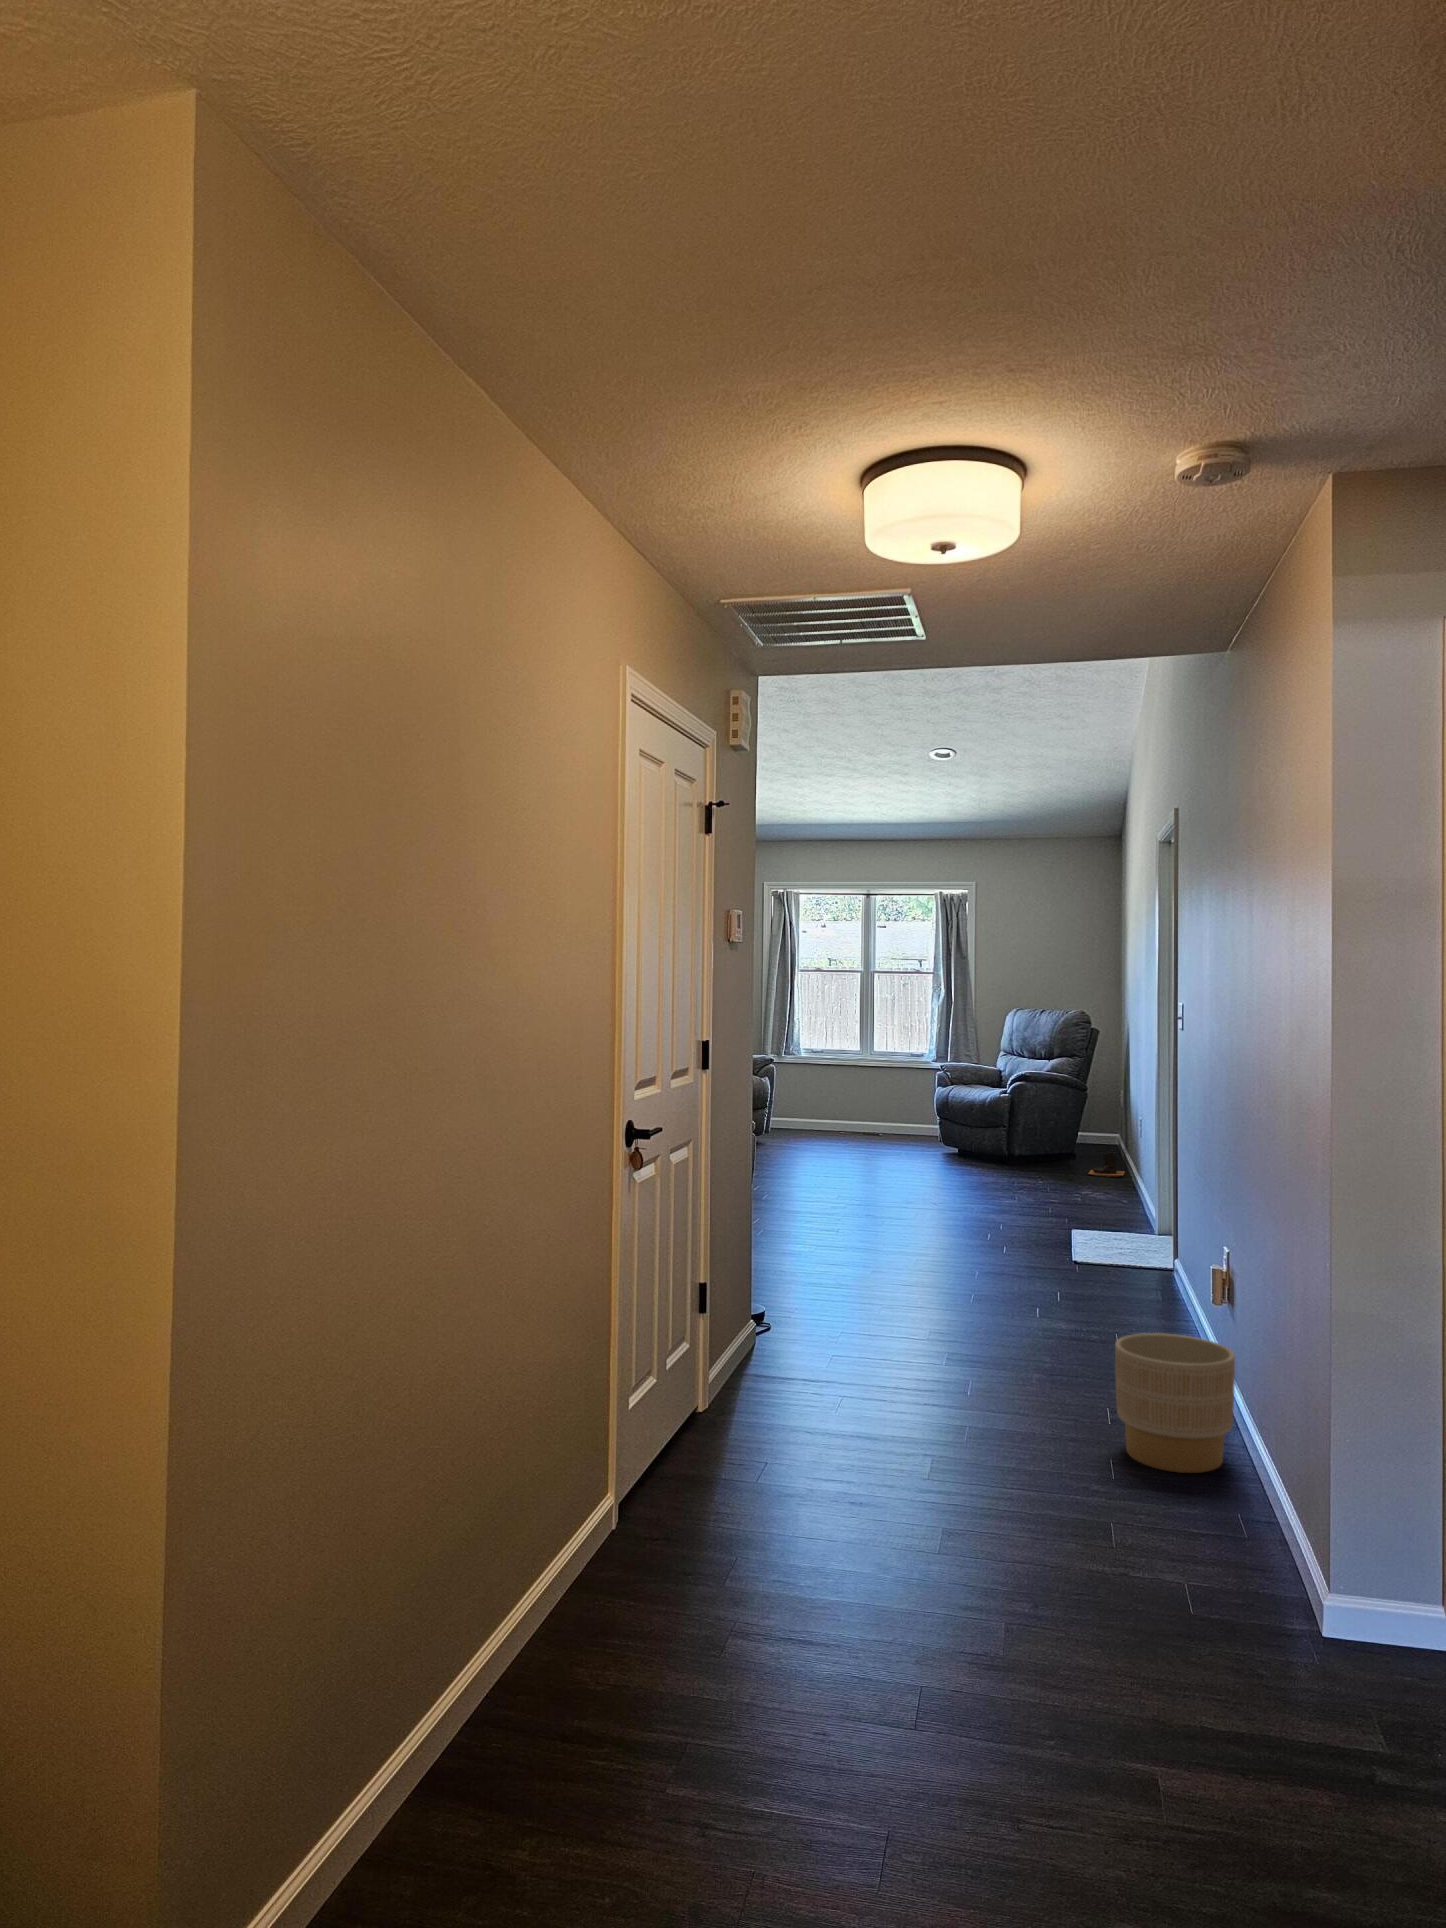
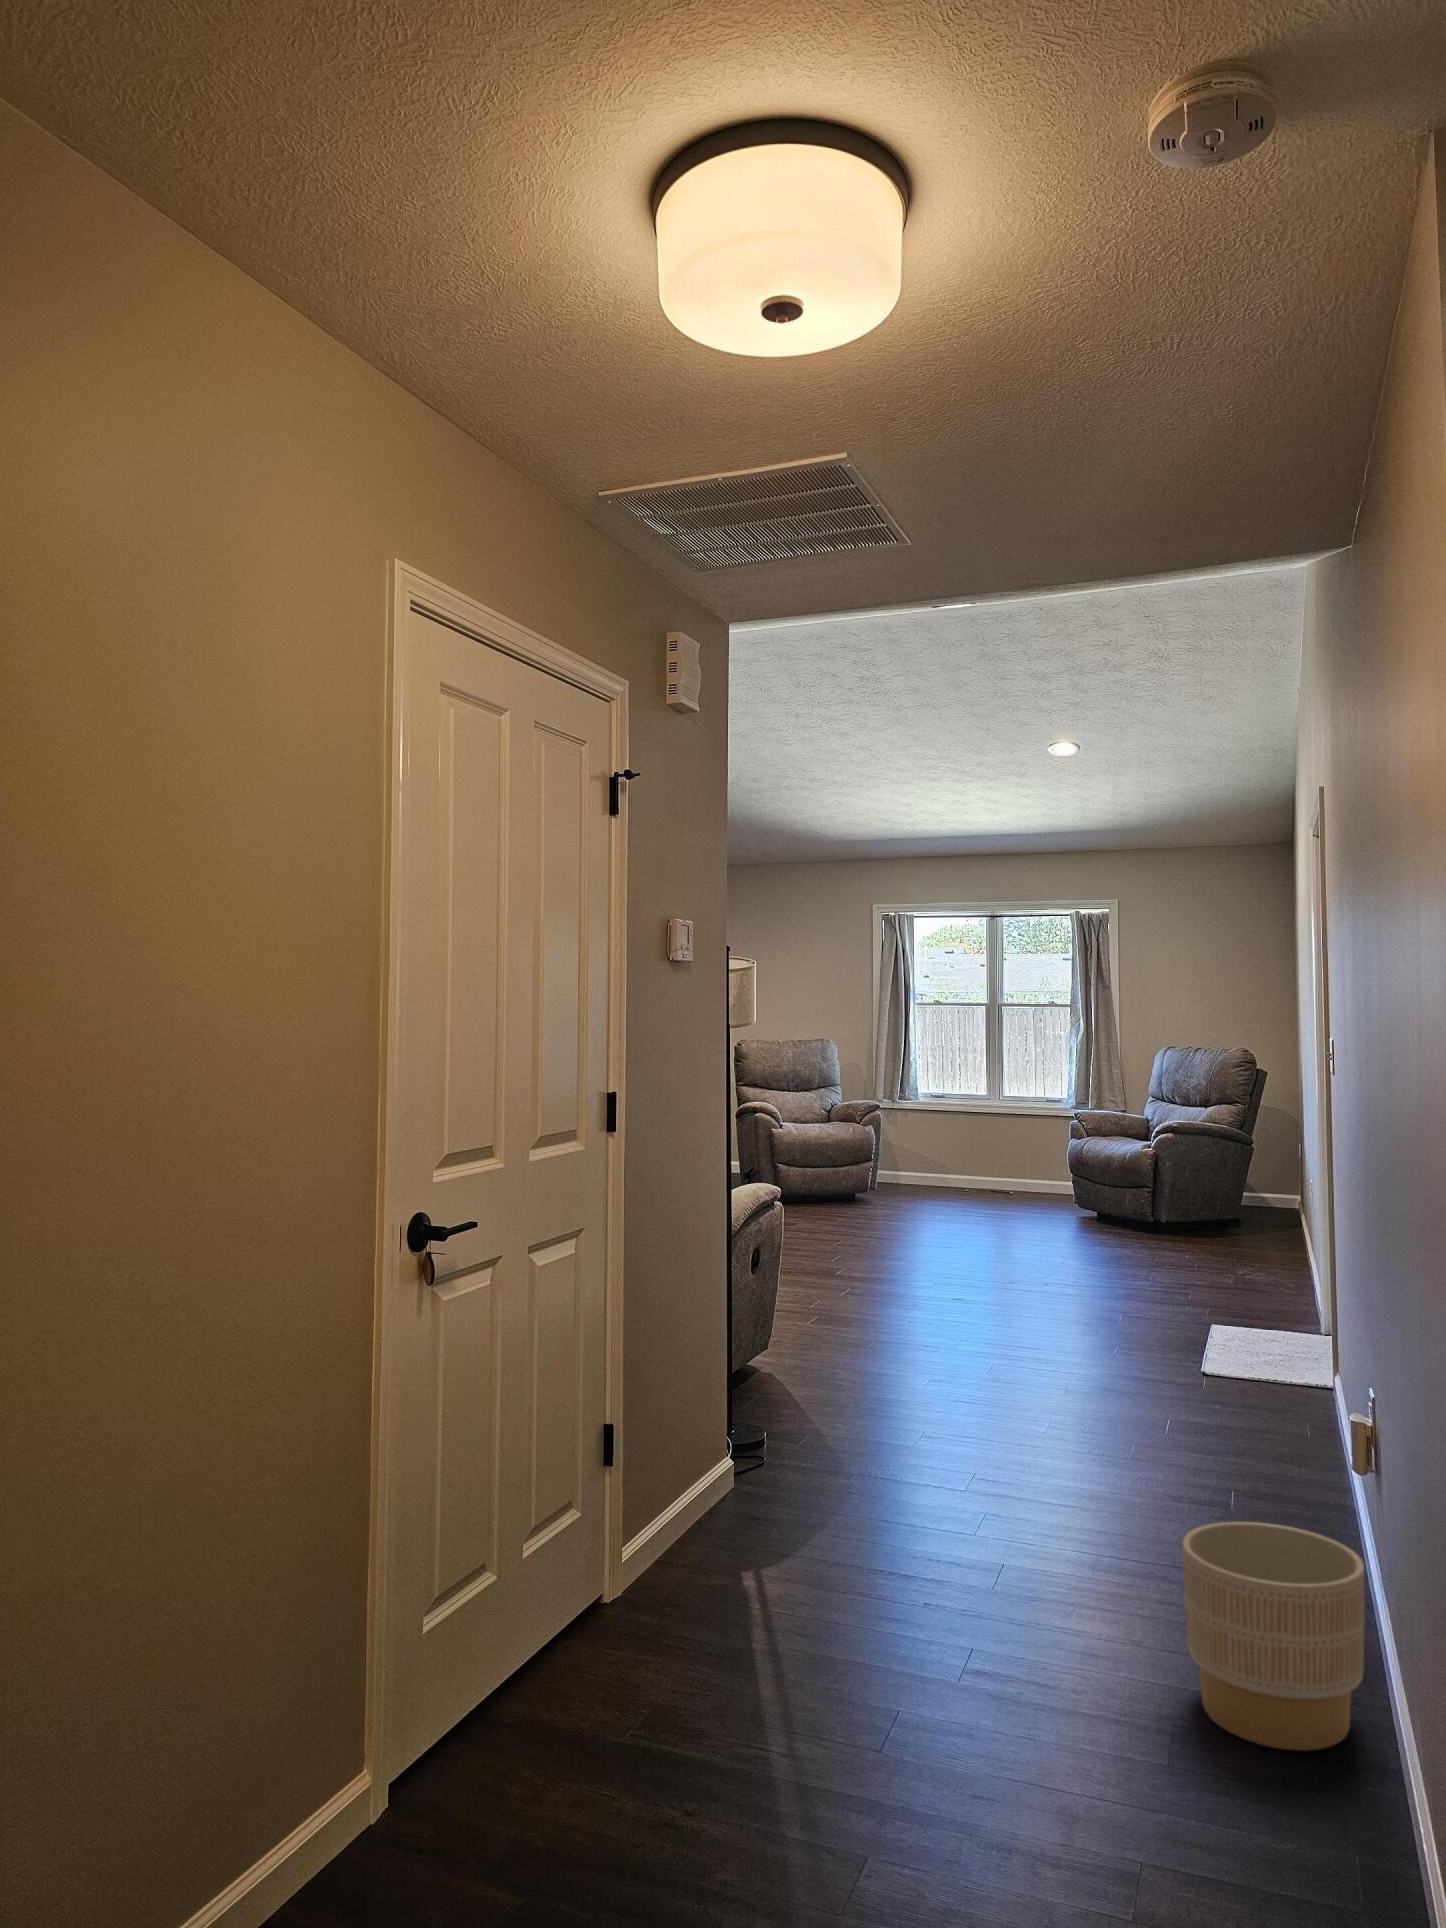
boots: present [1088,1152,1125,1177] -> none [1250,1222,1299,1253]

